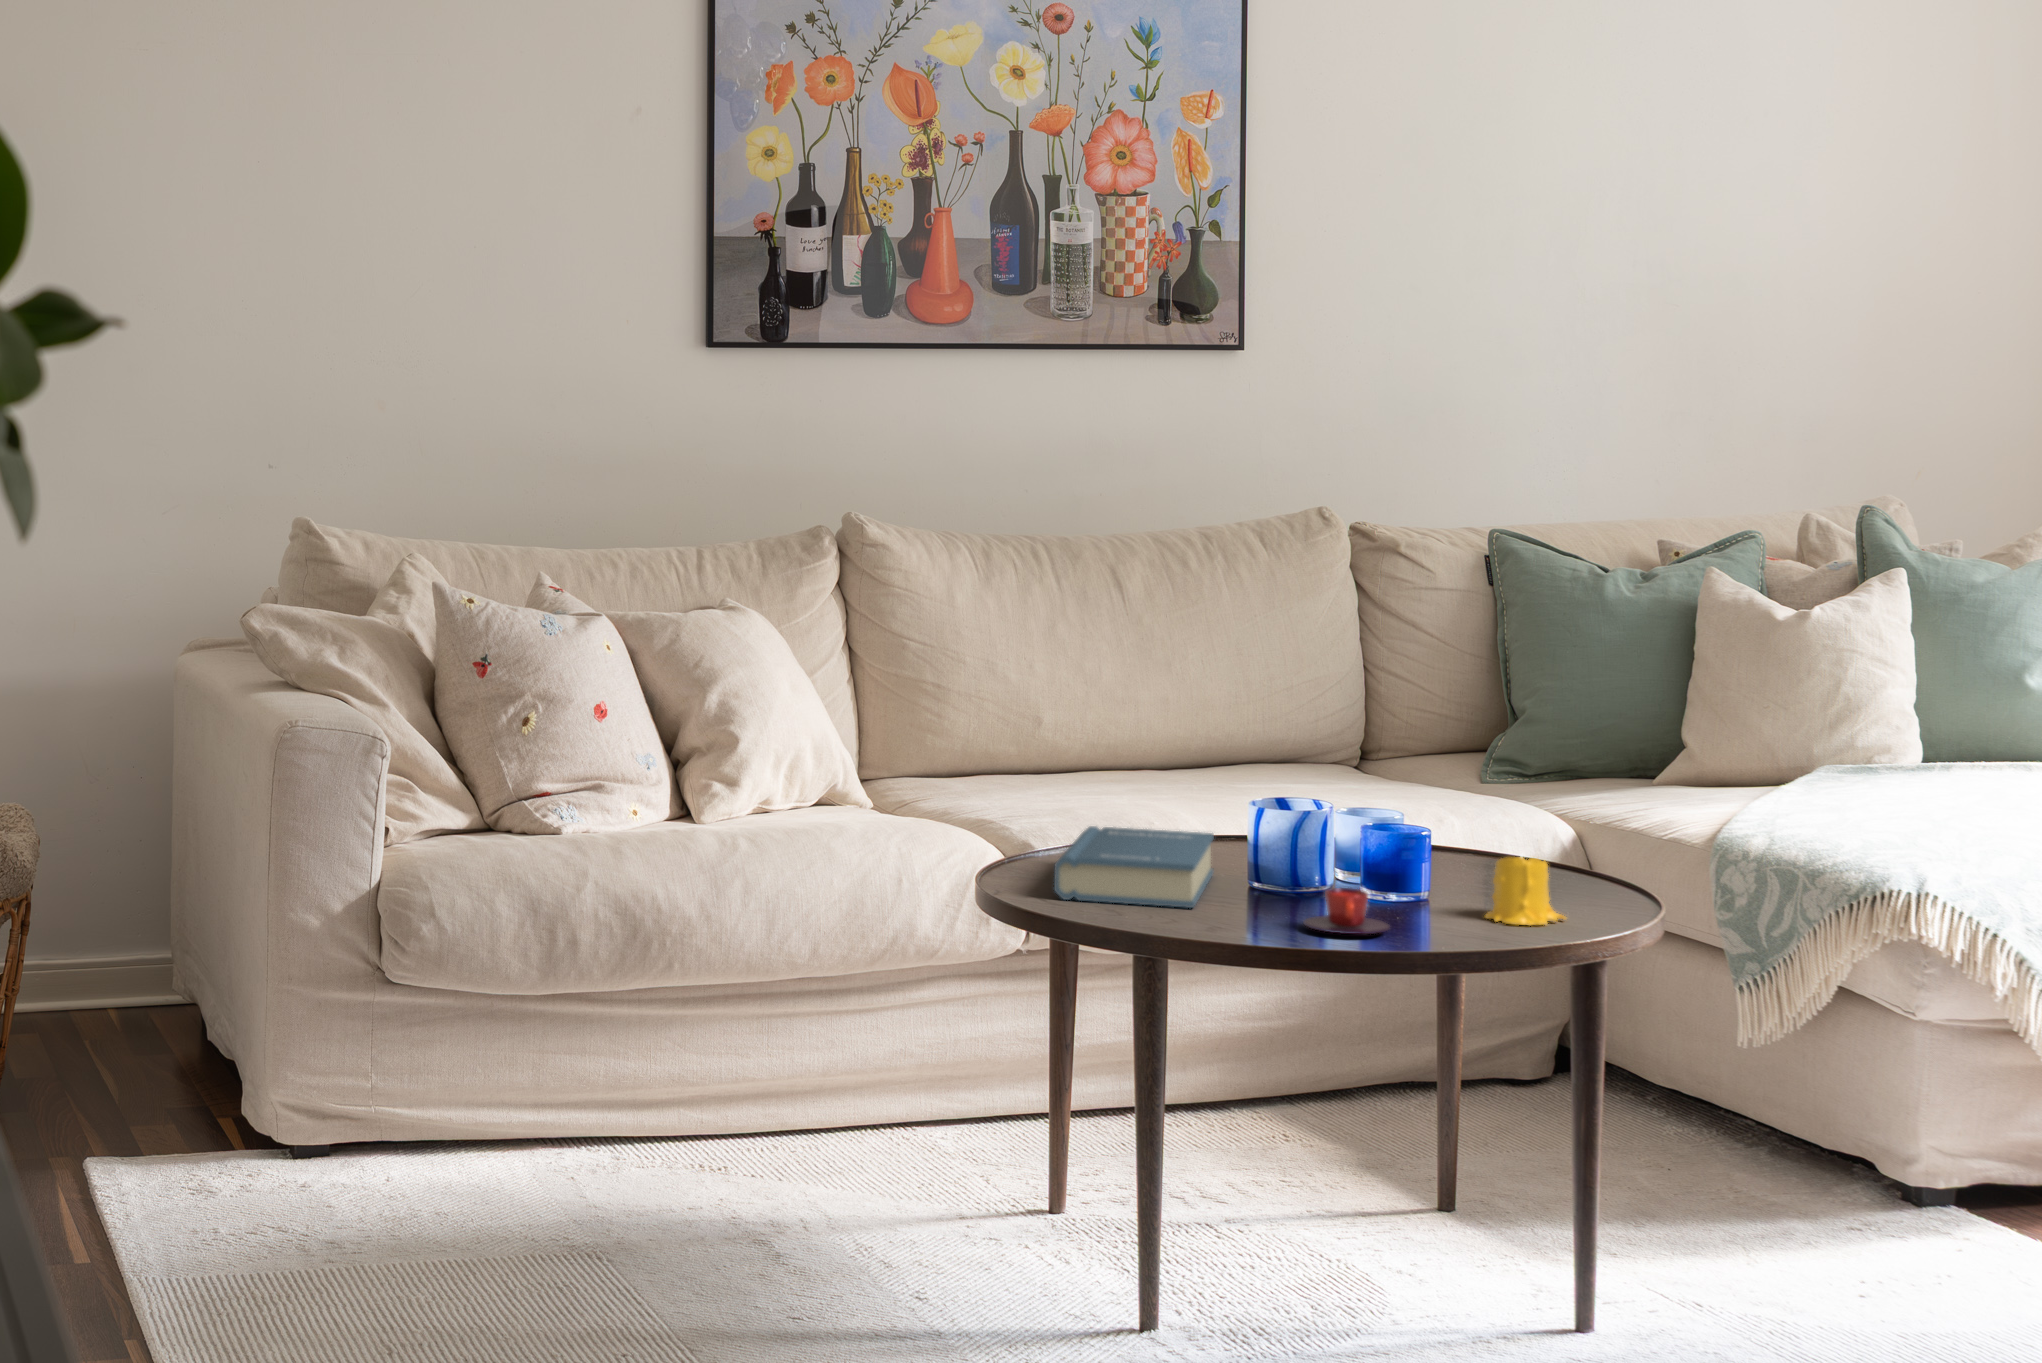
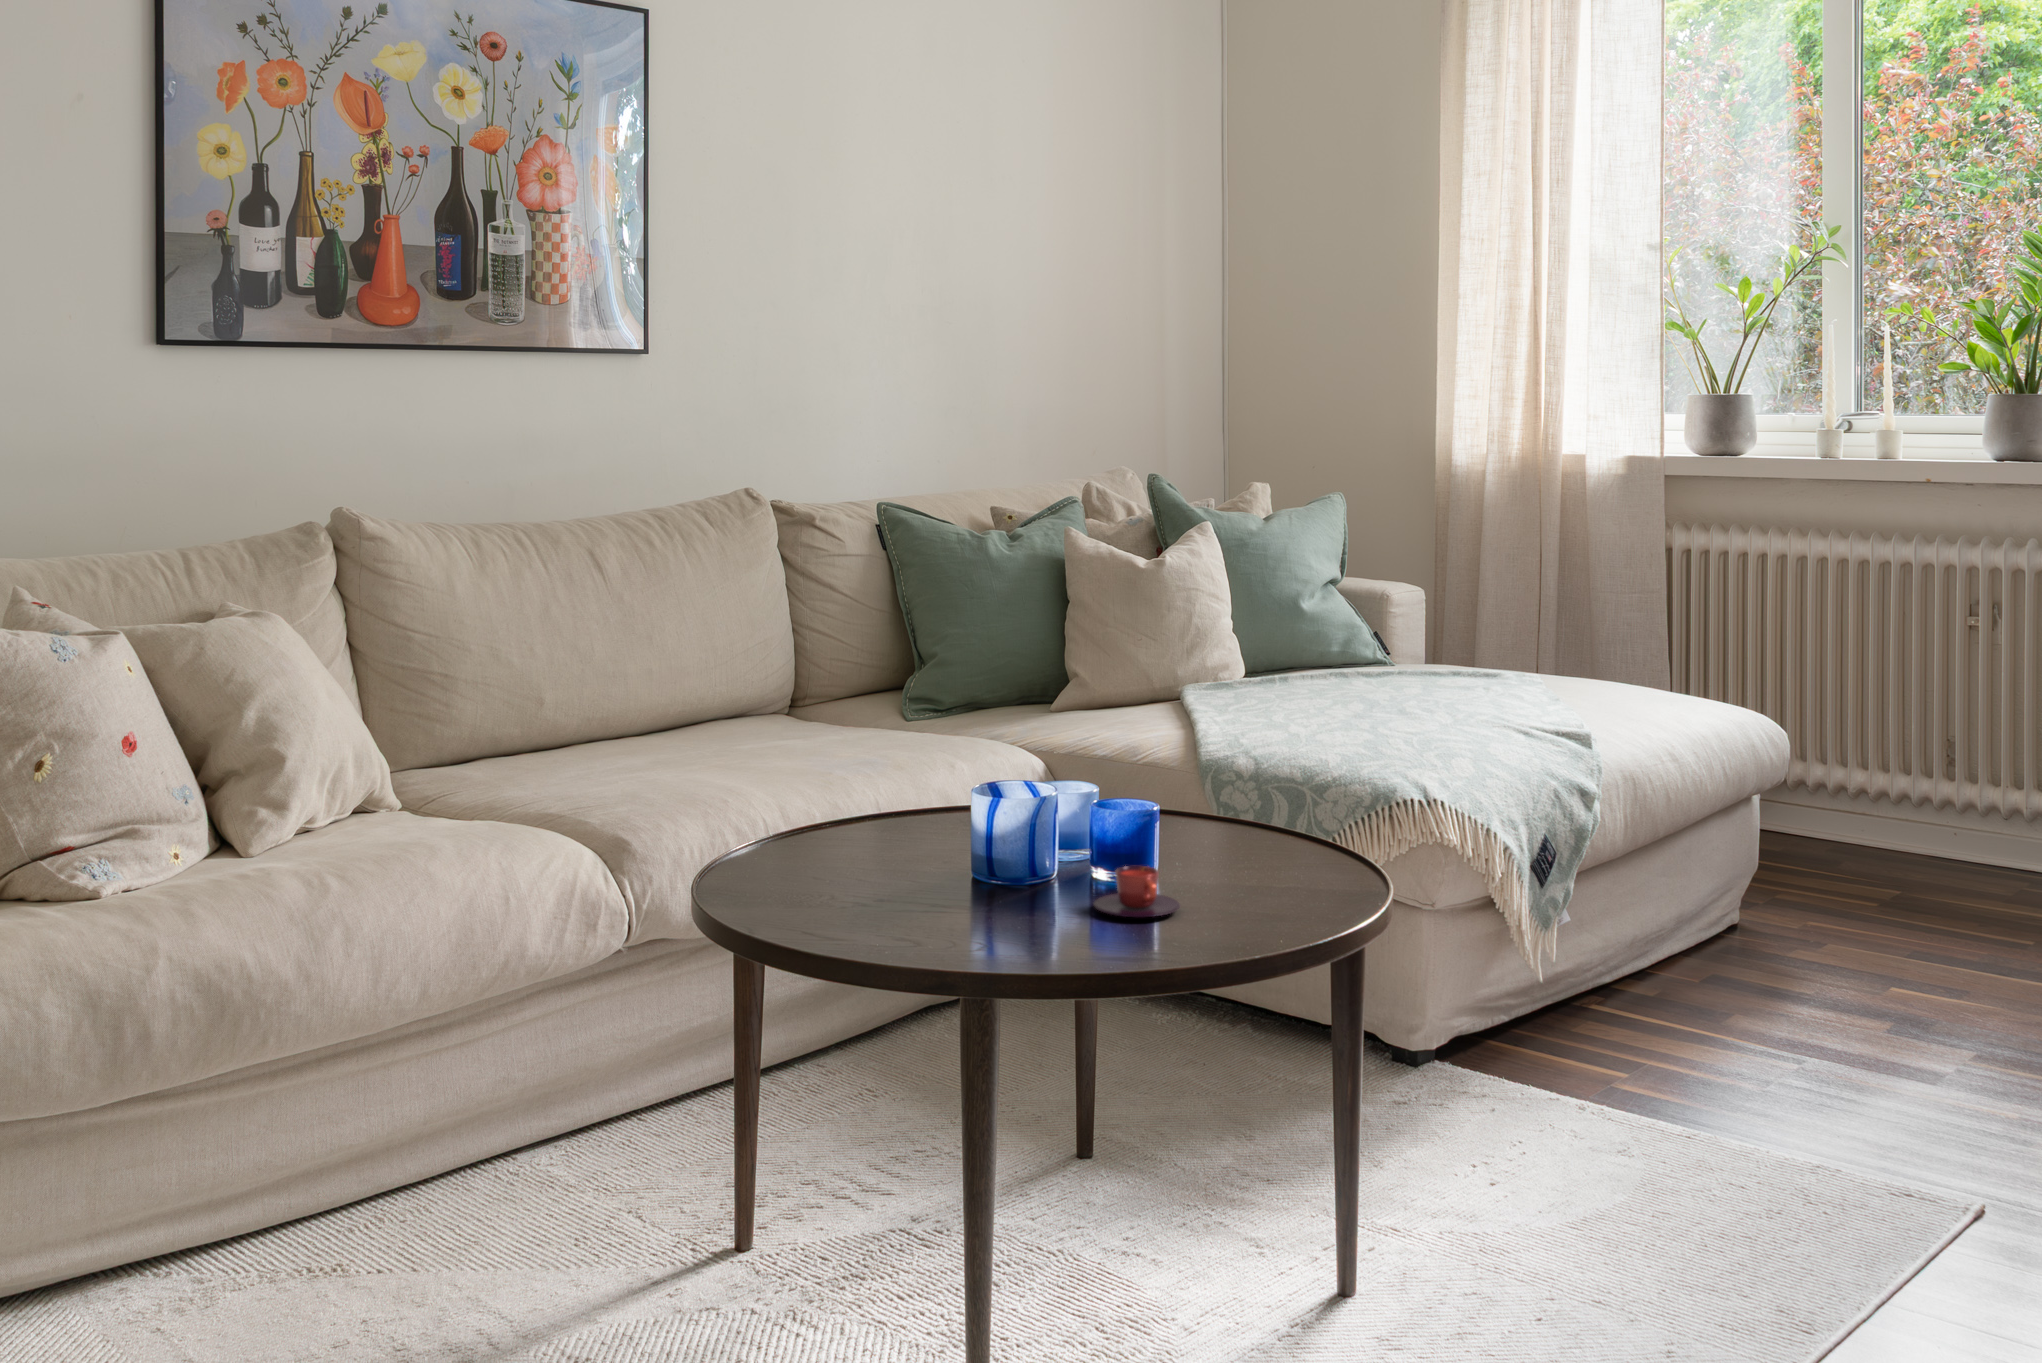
hardback book: present [1054,826,1214,908] -> none [782,816,966,916]
candle: present [1485,856,1566,925] -> none [1208,802,1278,878]

